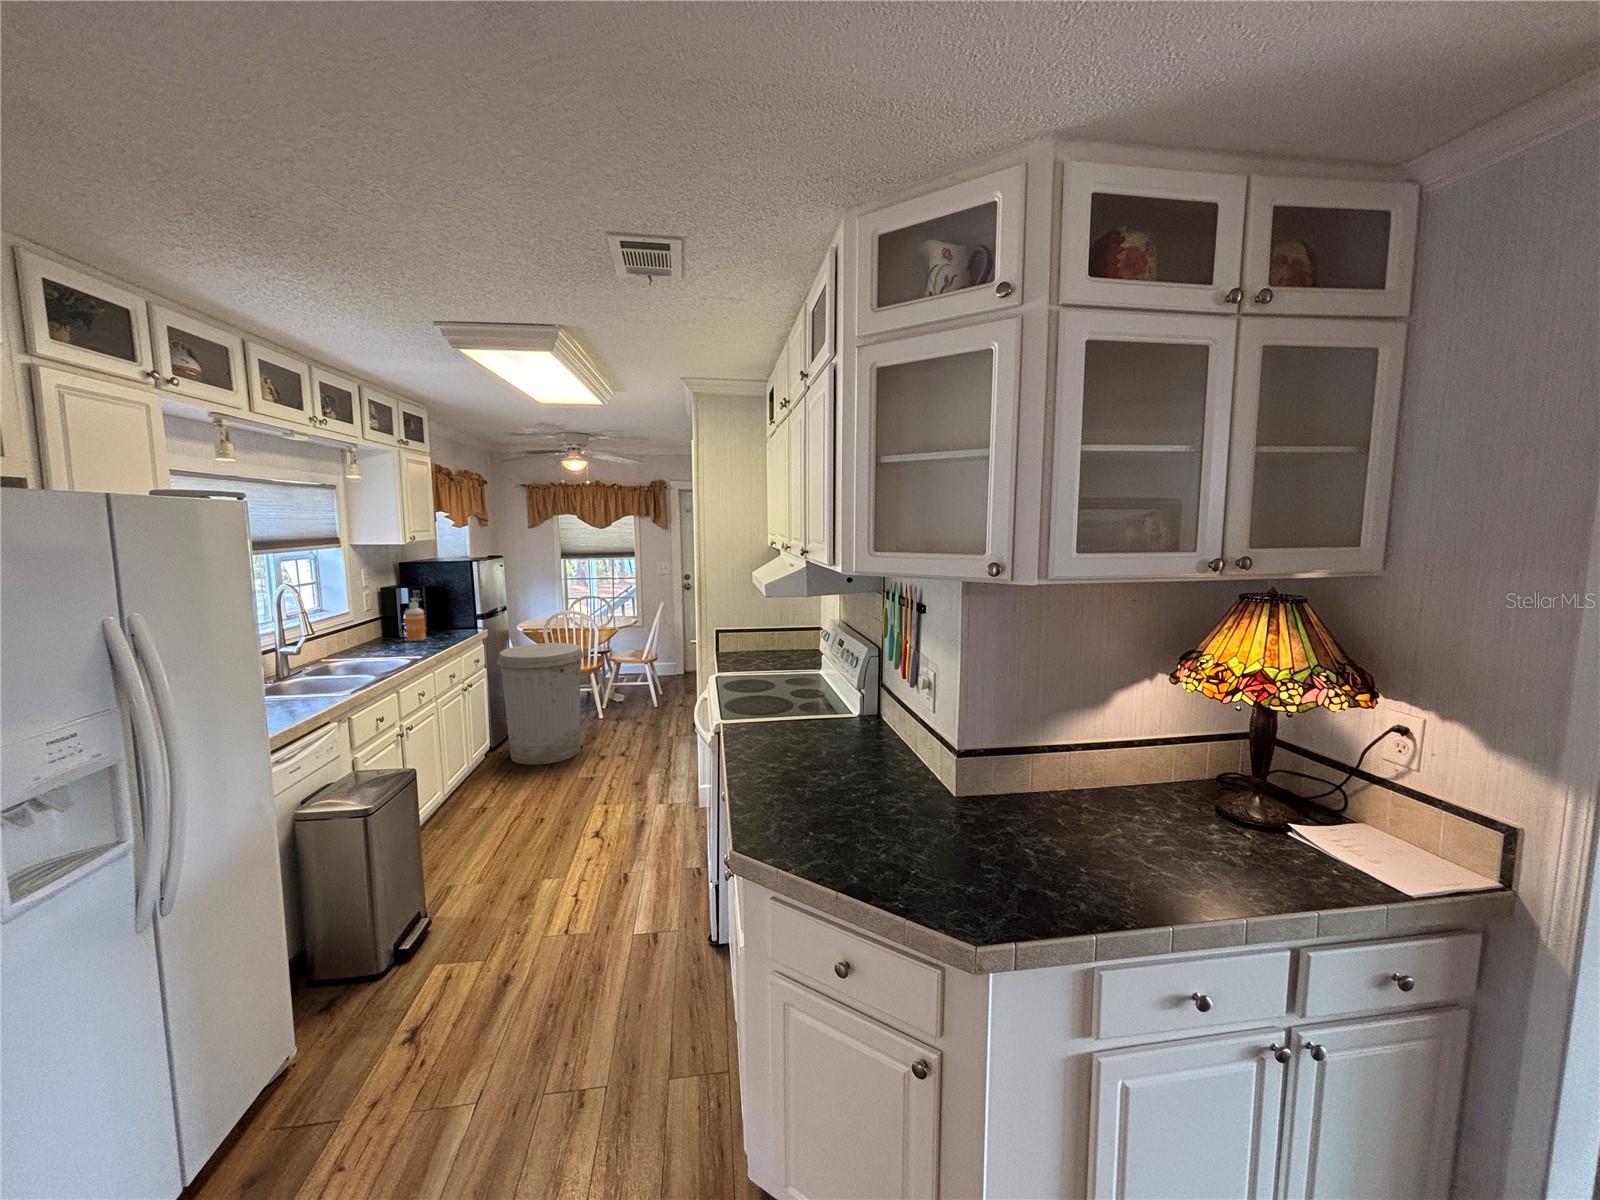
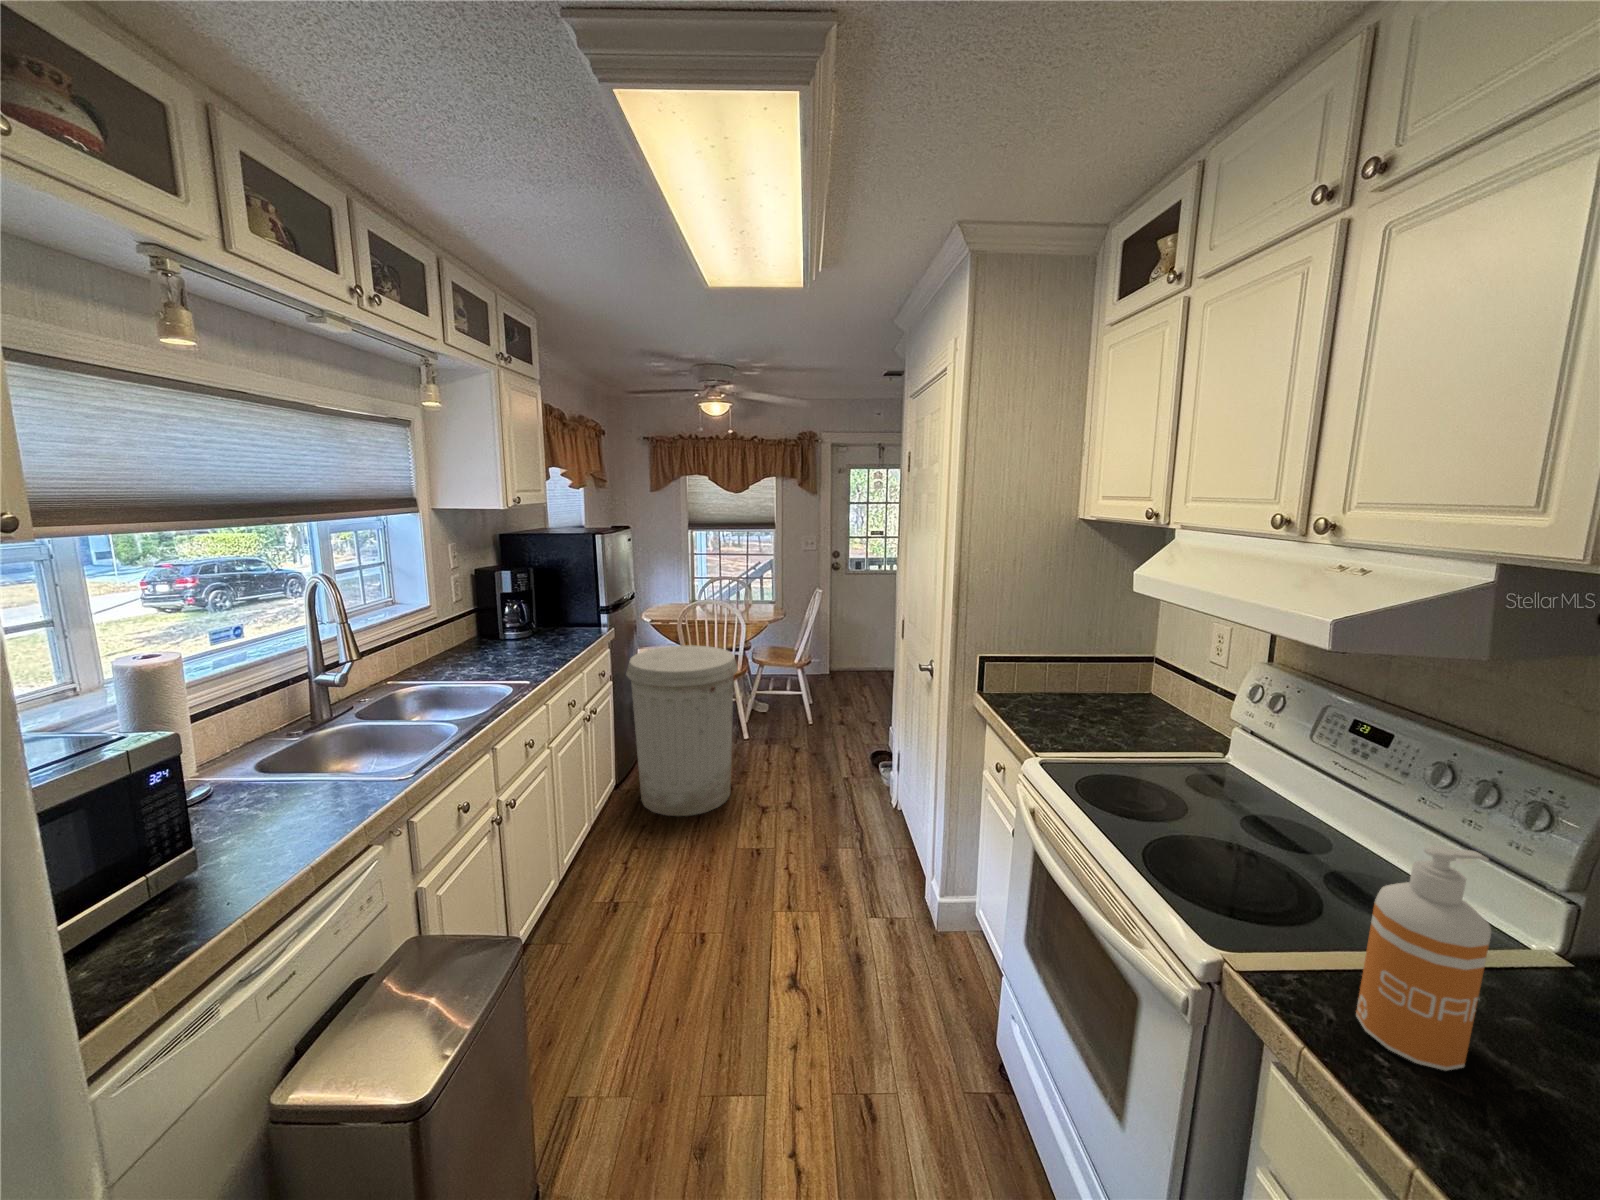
soap dispenser: present [405,599,426,641] -> present [1356,846,1491,1070]

